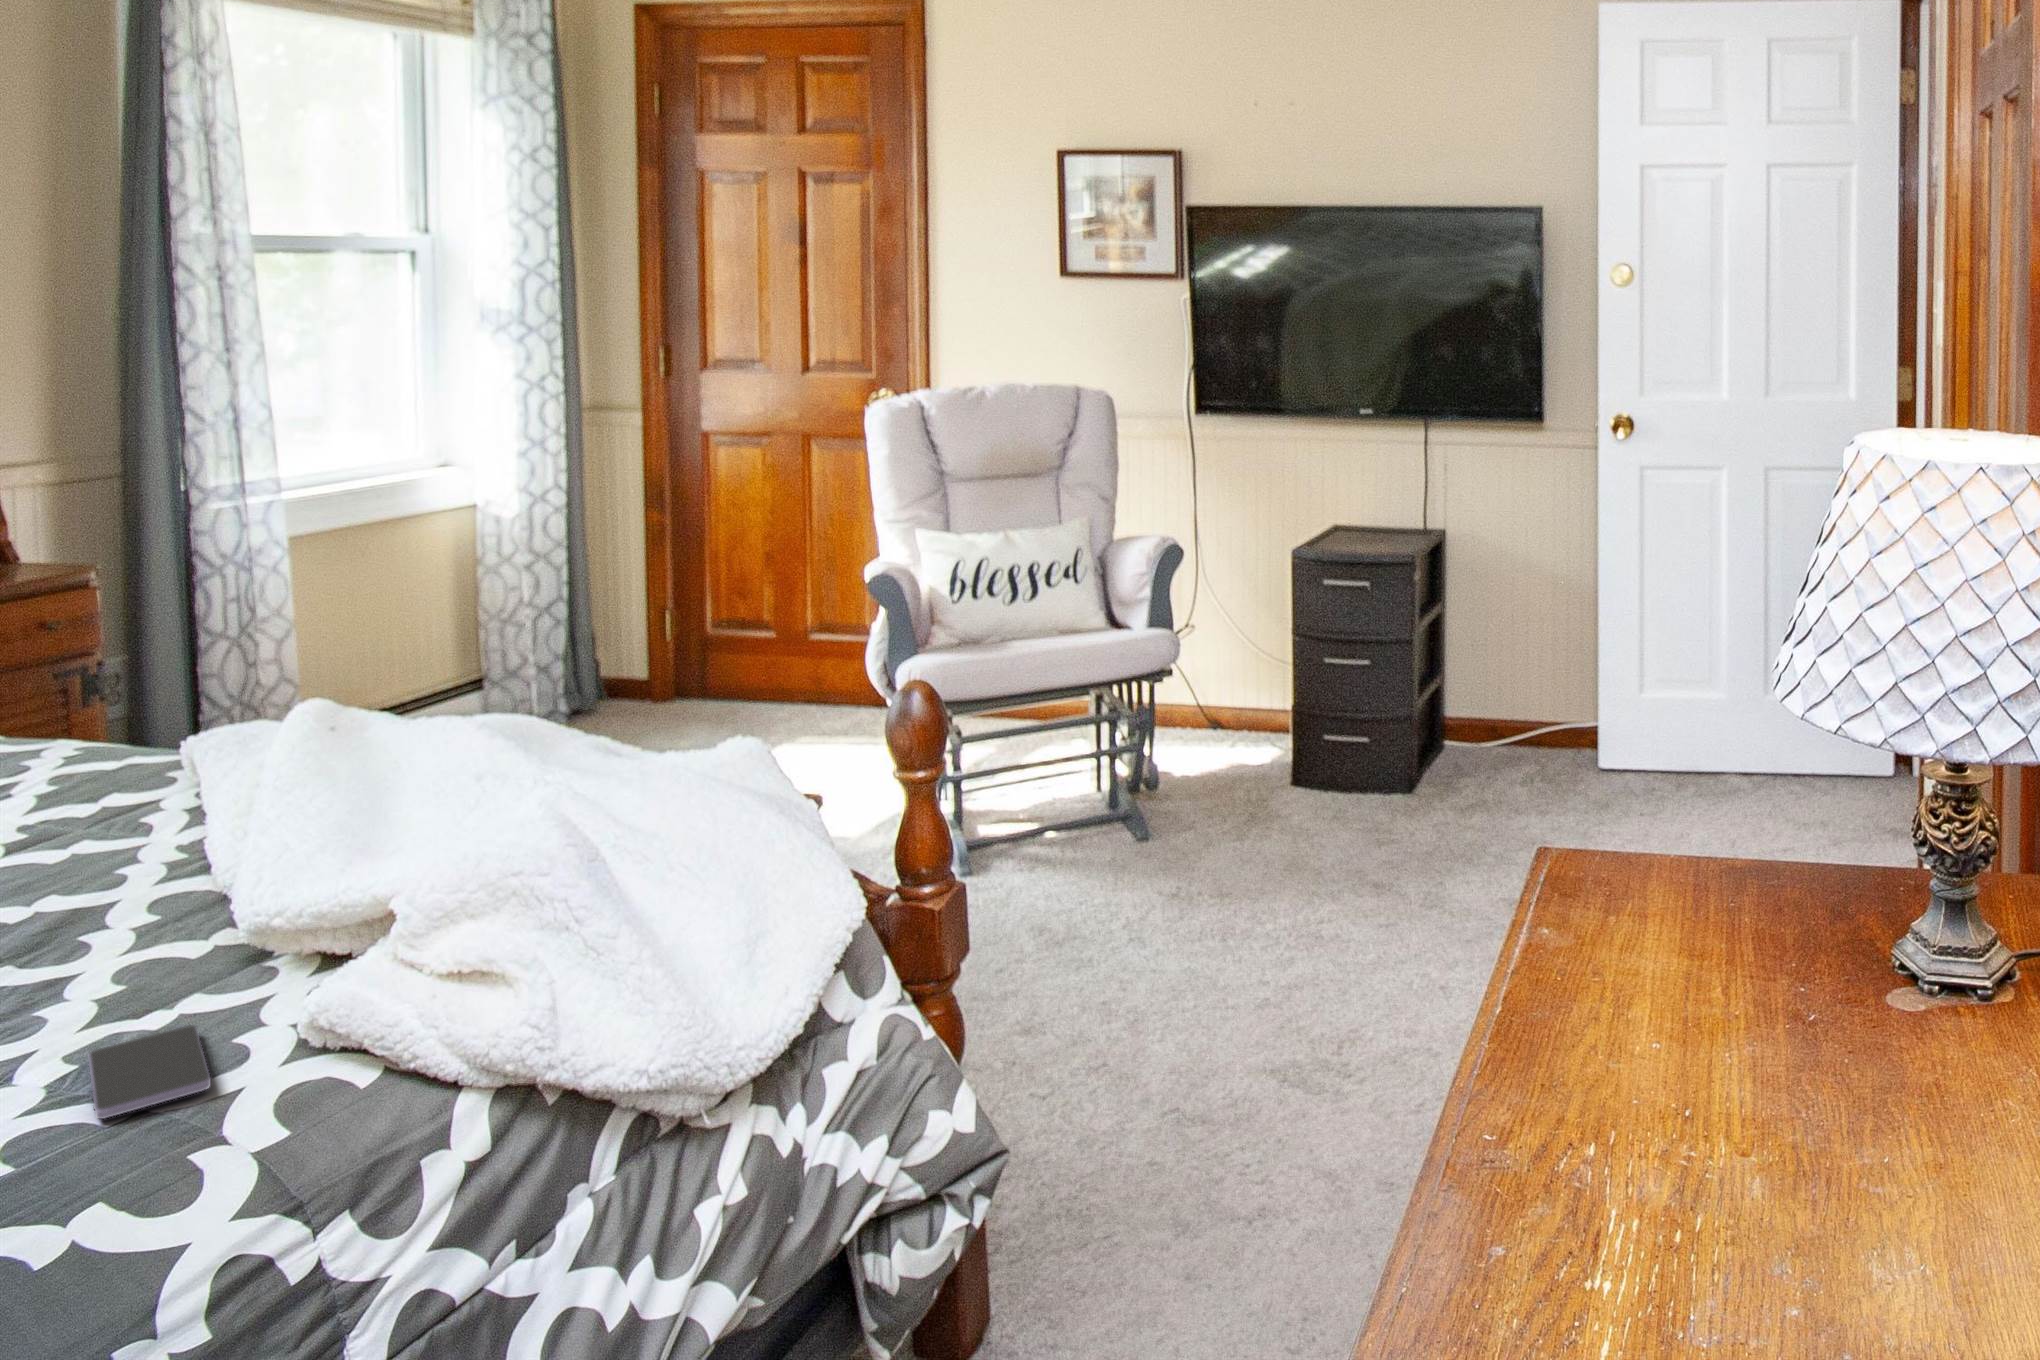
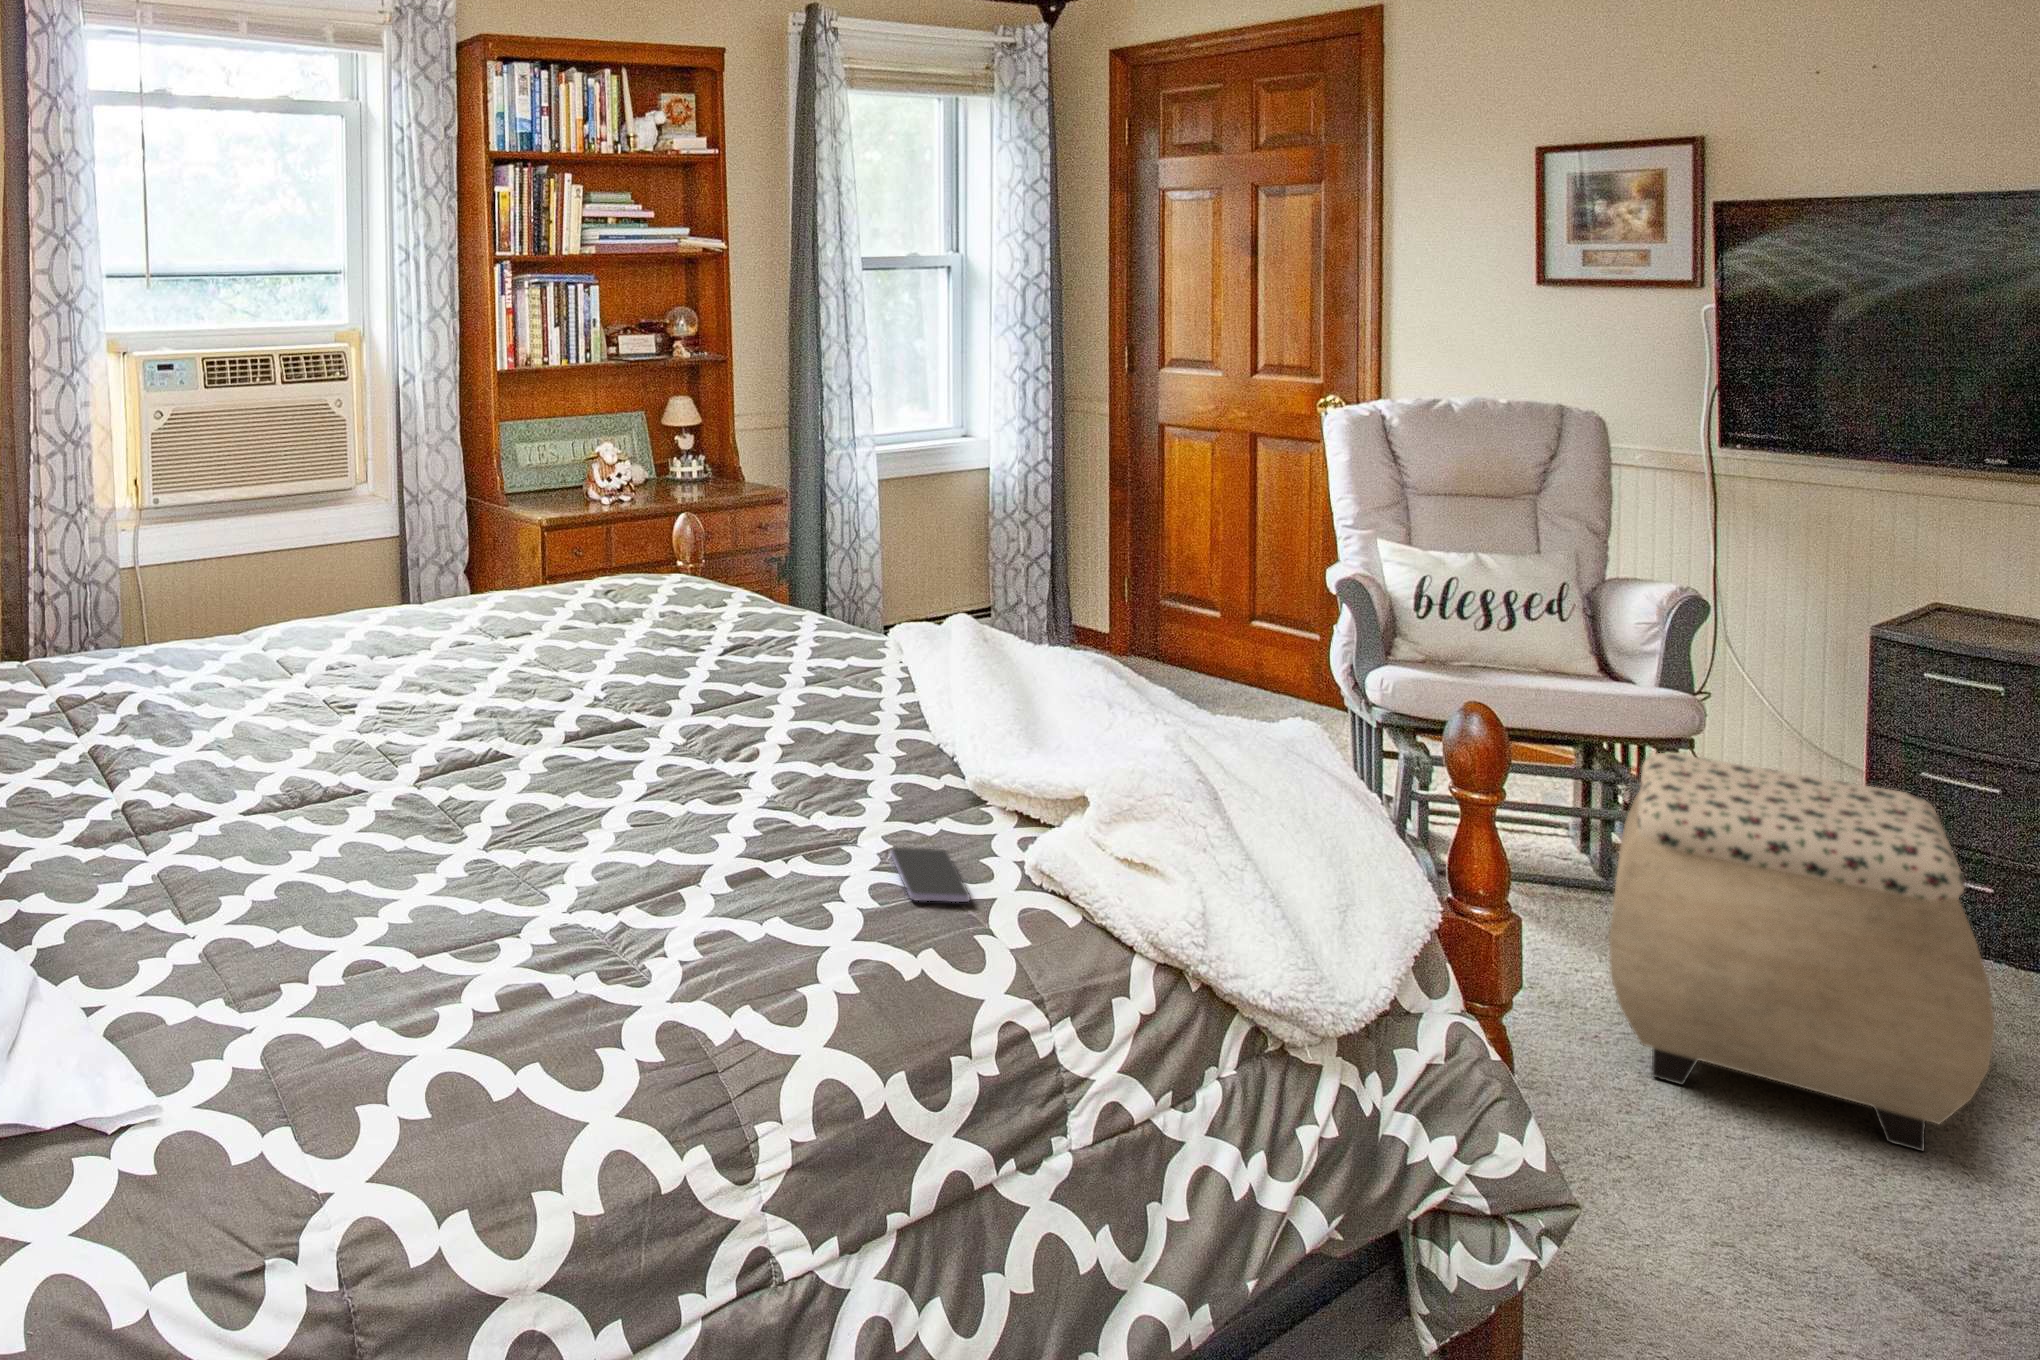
ottoman: none [1088,682,1347,993] -> present [1610,753,1994,1151]

